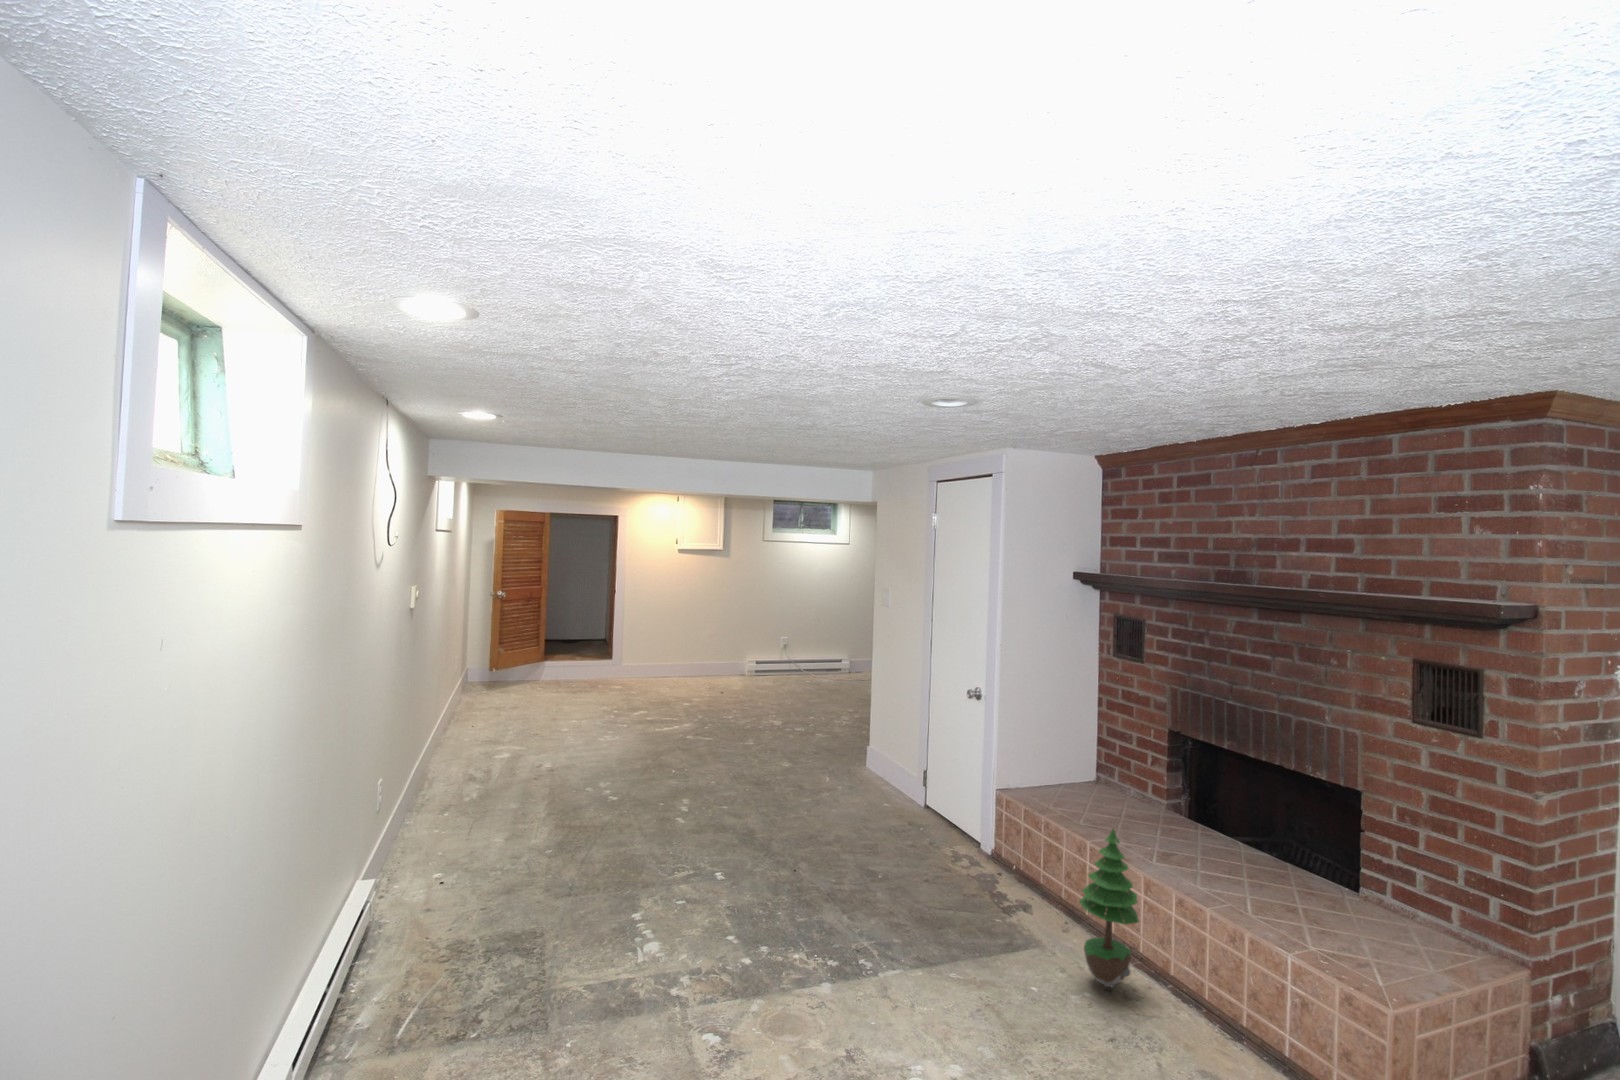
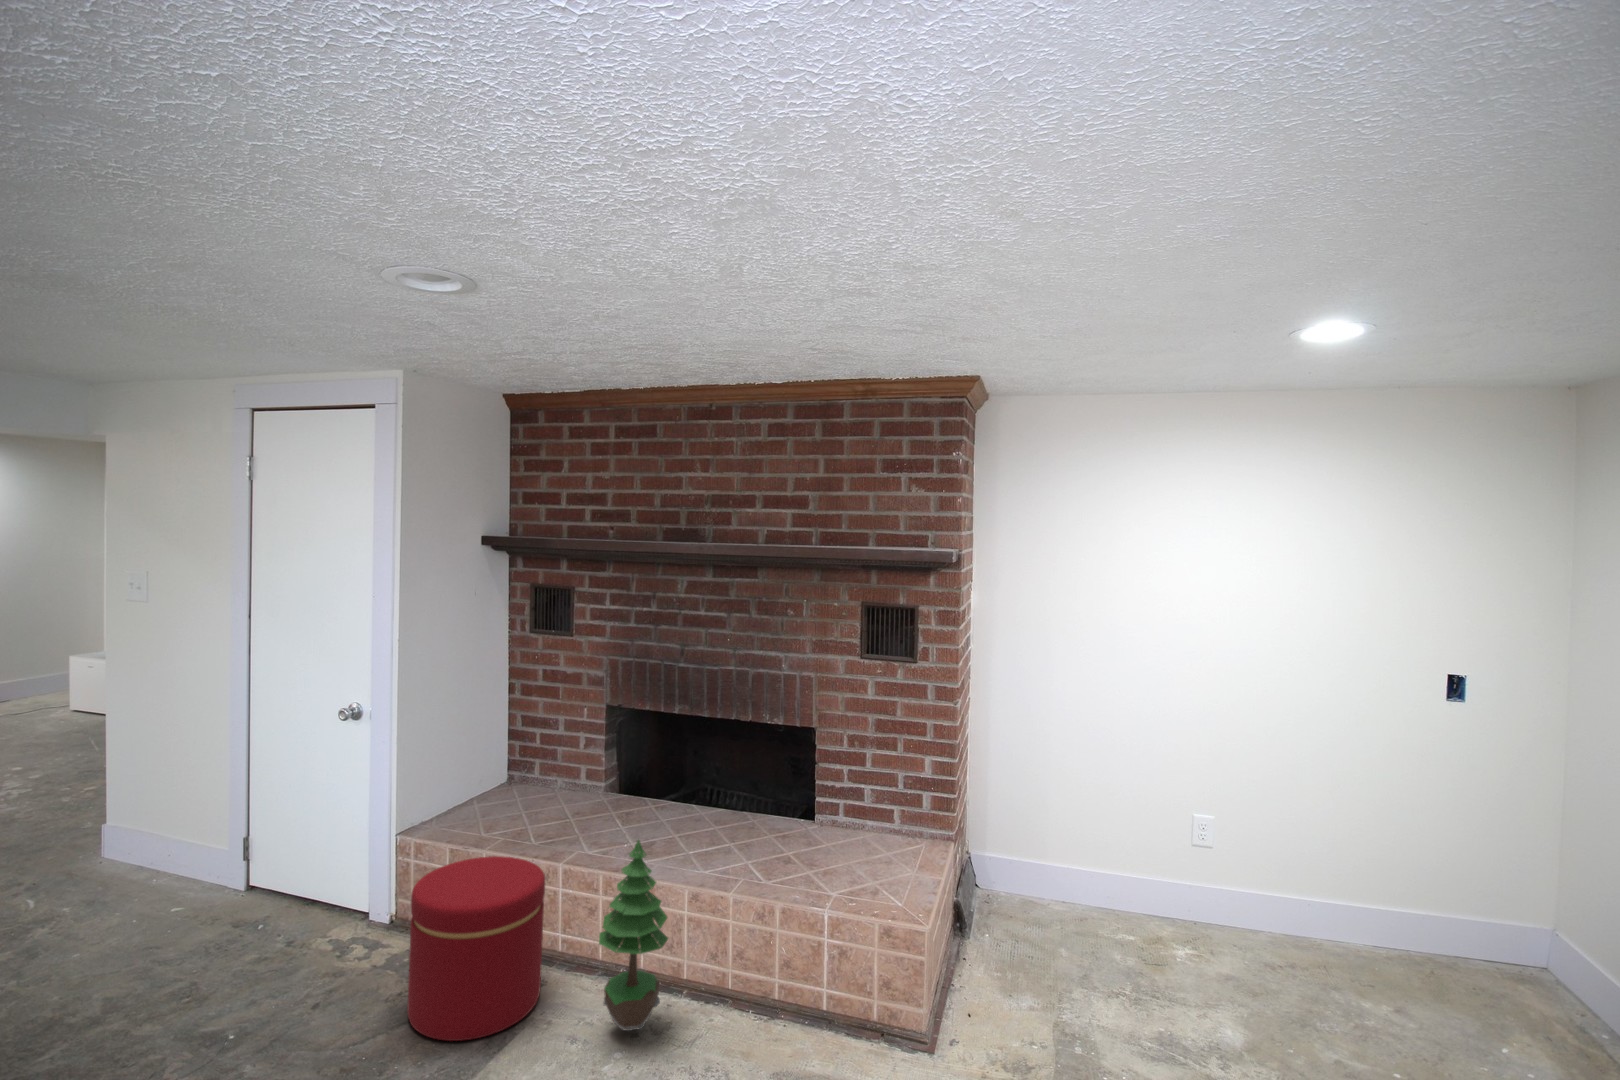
ottoman: none [968,813,1065,942] -> present [407,856,545,1041]

